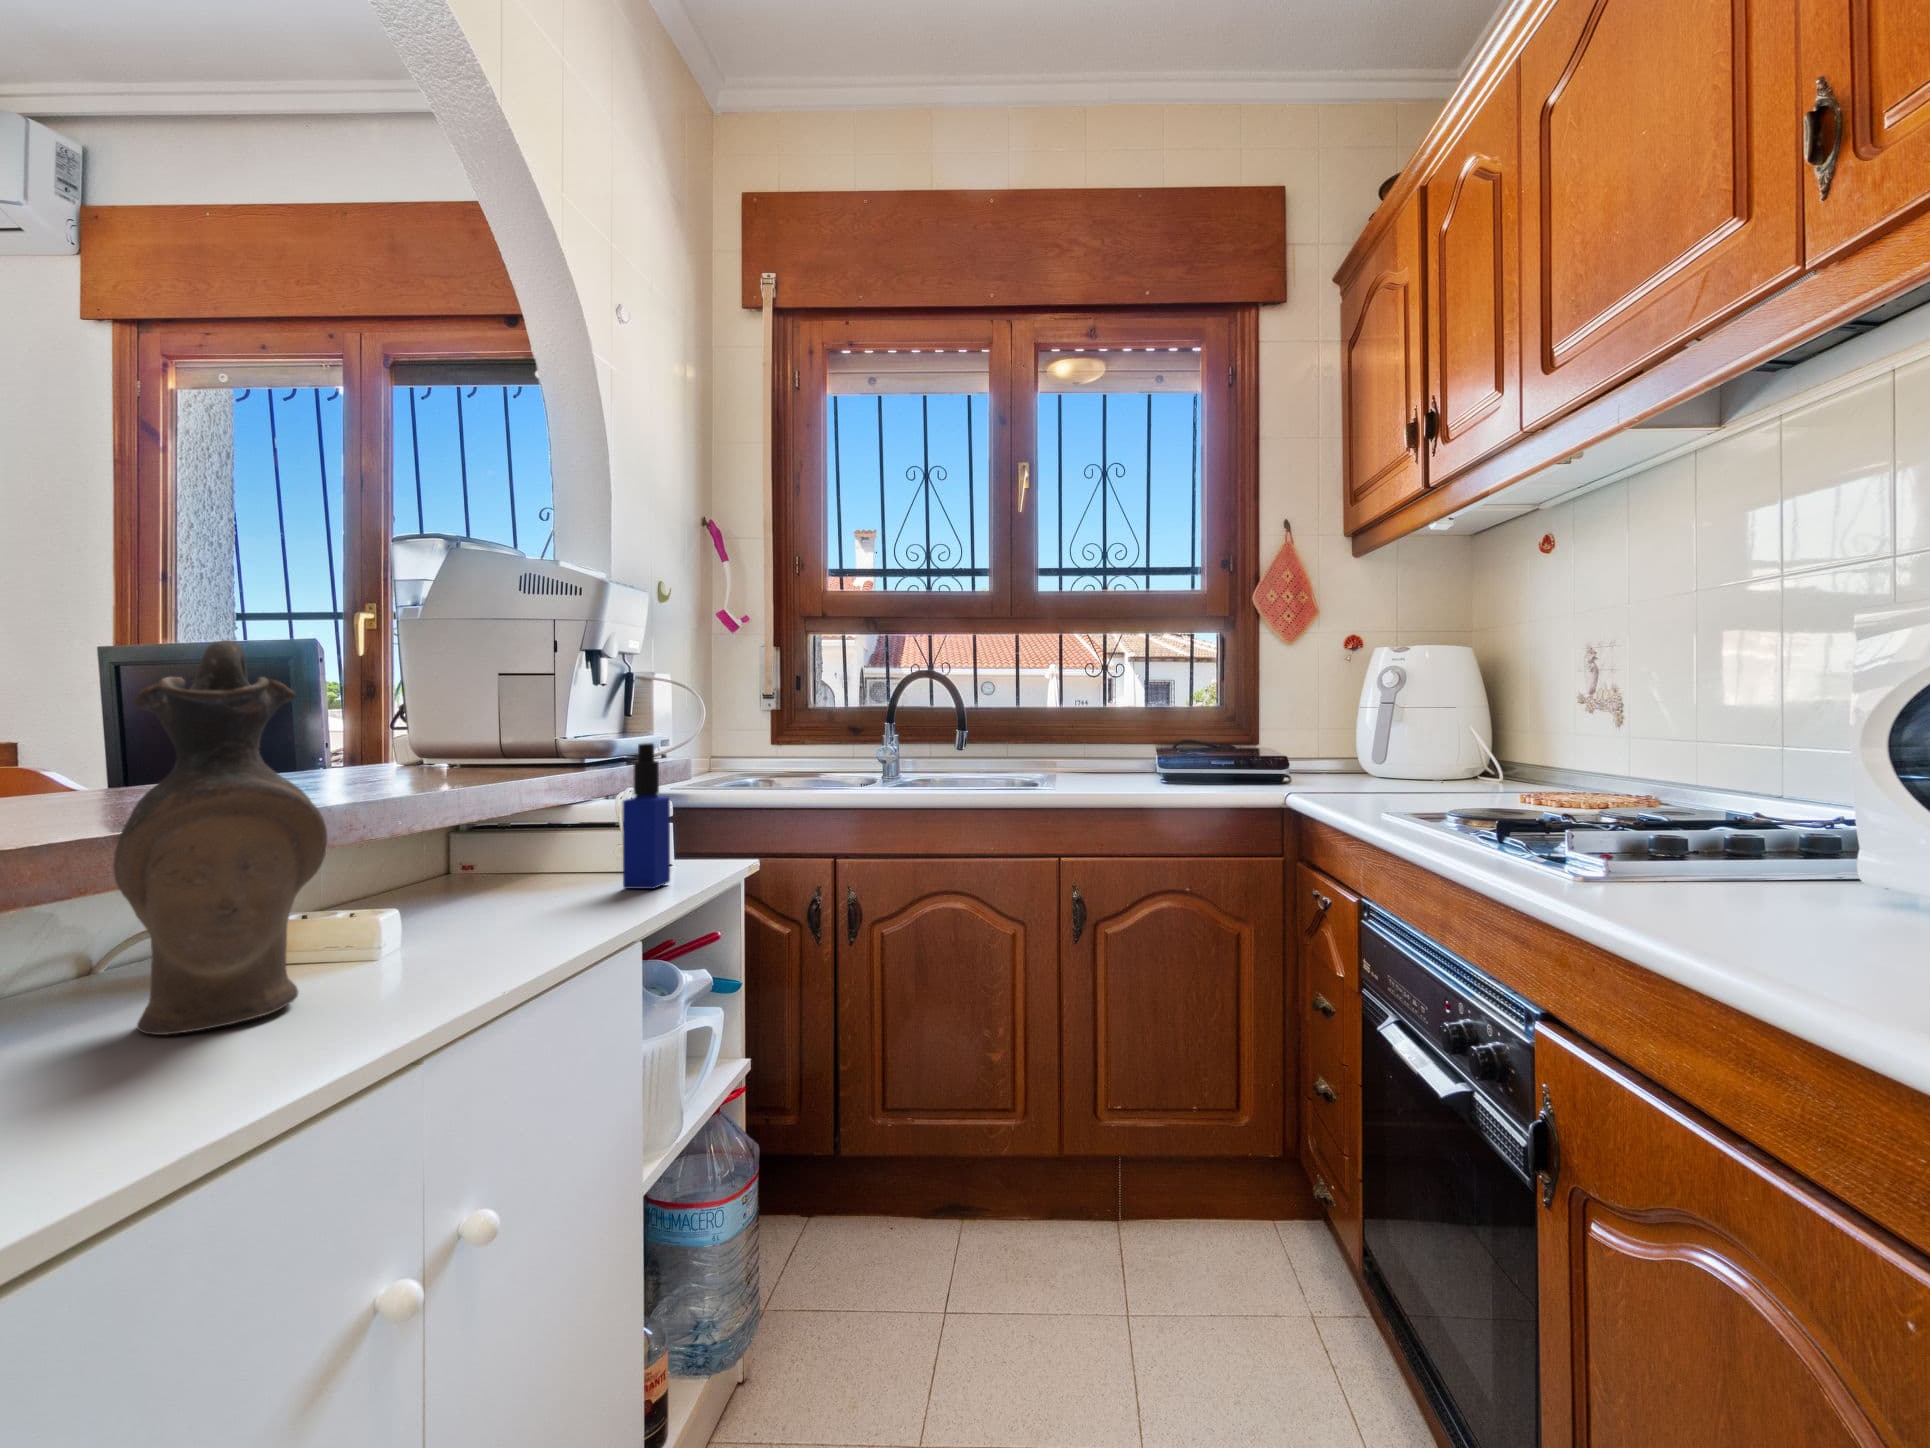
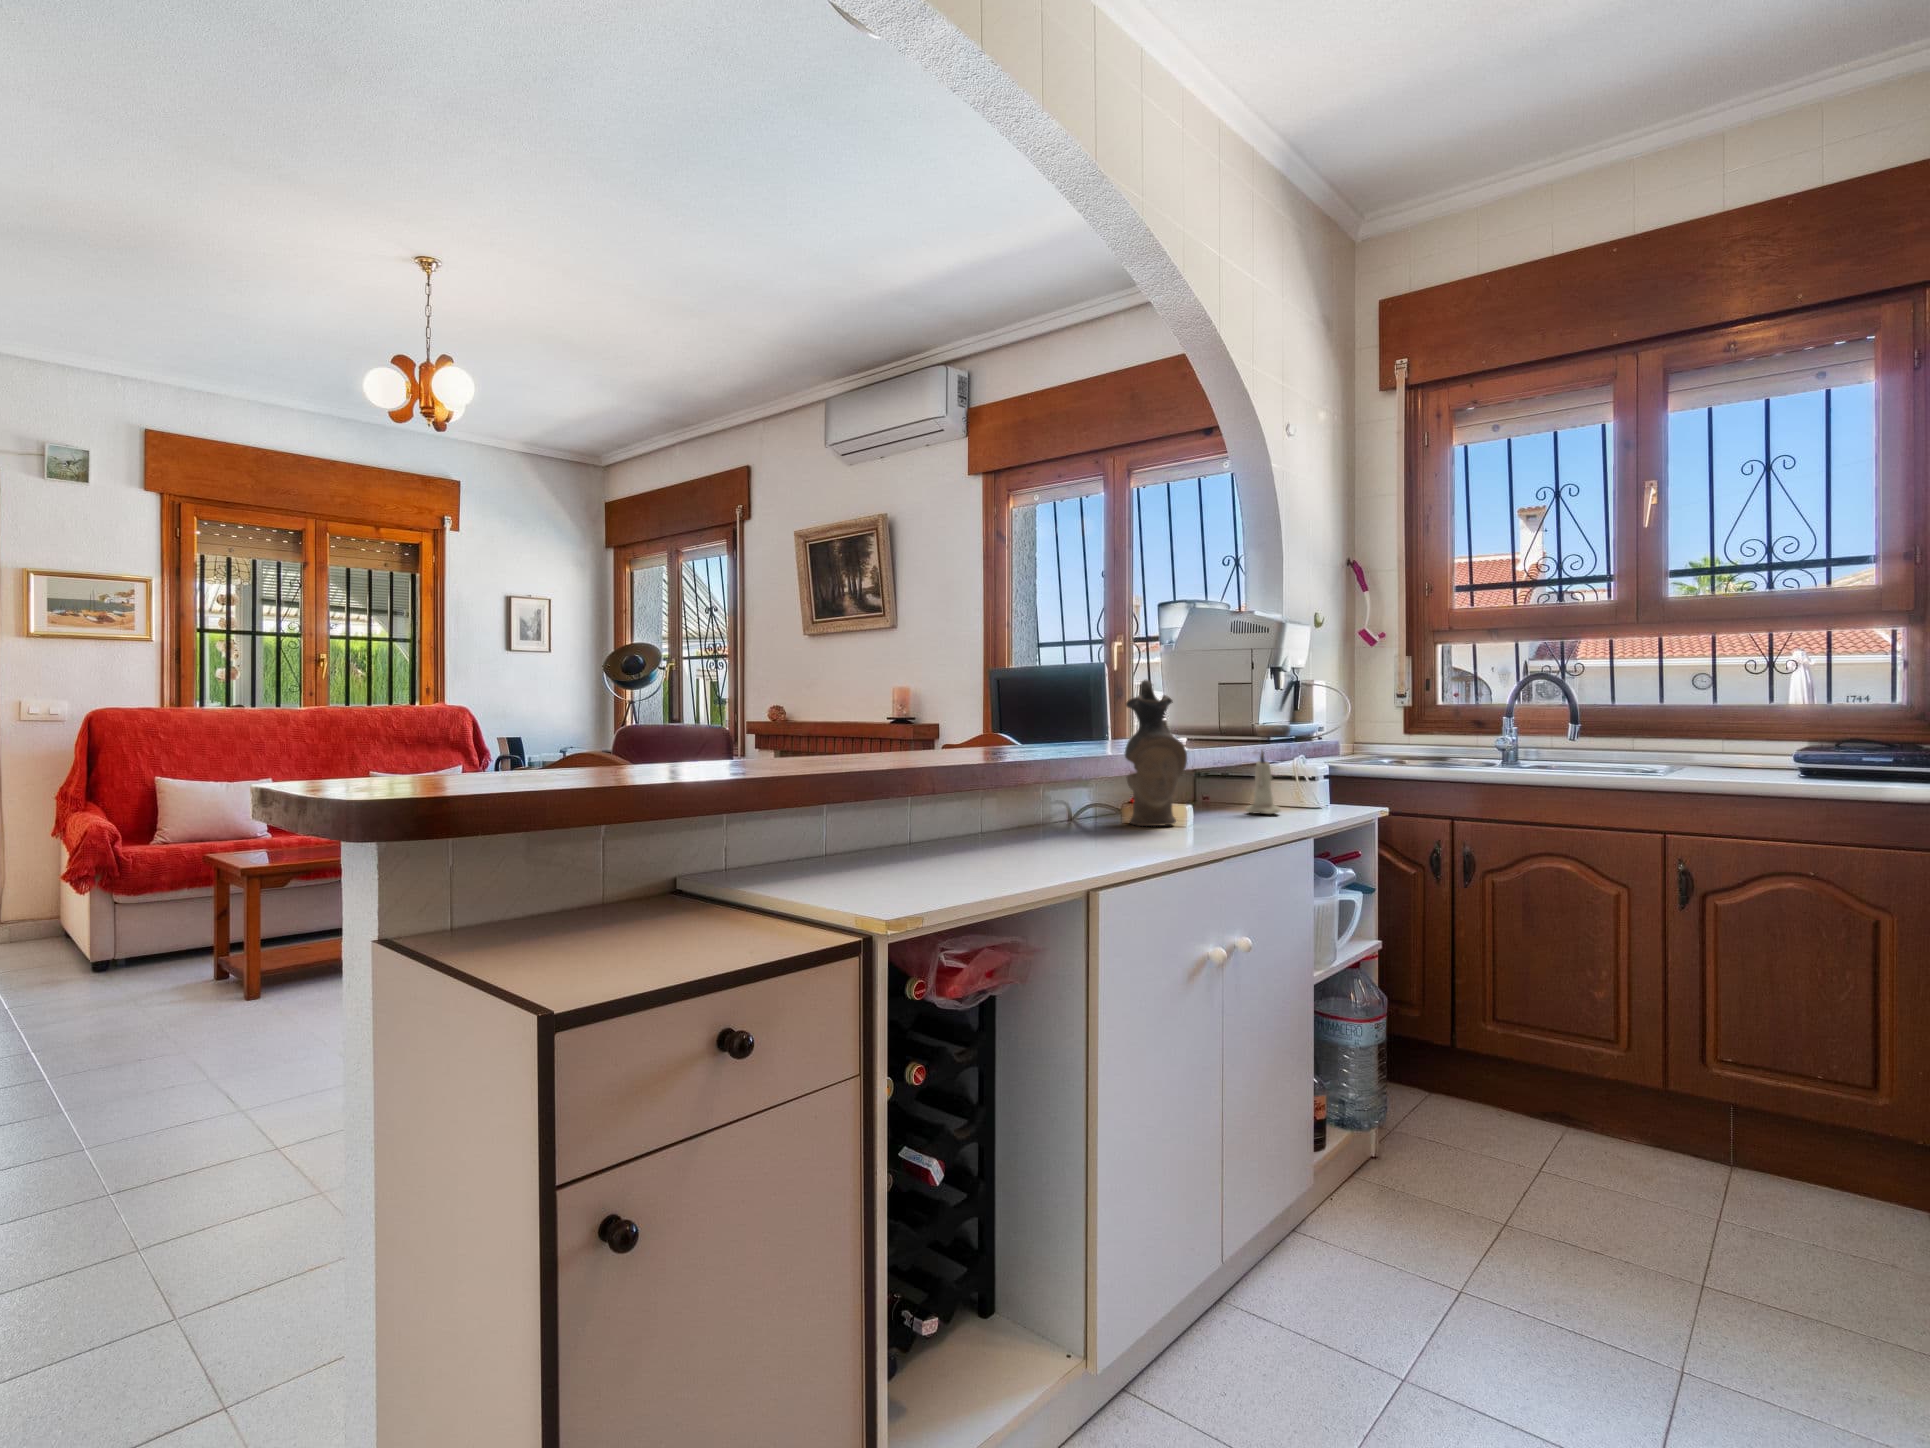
bottle: present [622,743,670,889] -> none [1297,727,1326,812]
candle: none [516,788,588,915] -> present [1246,751,1280,814]

